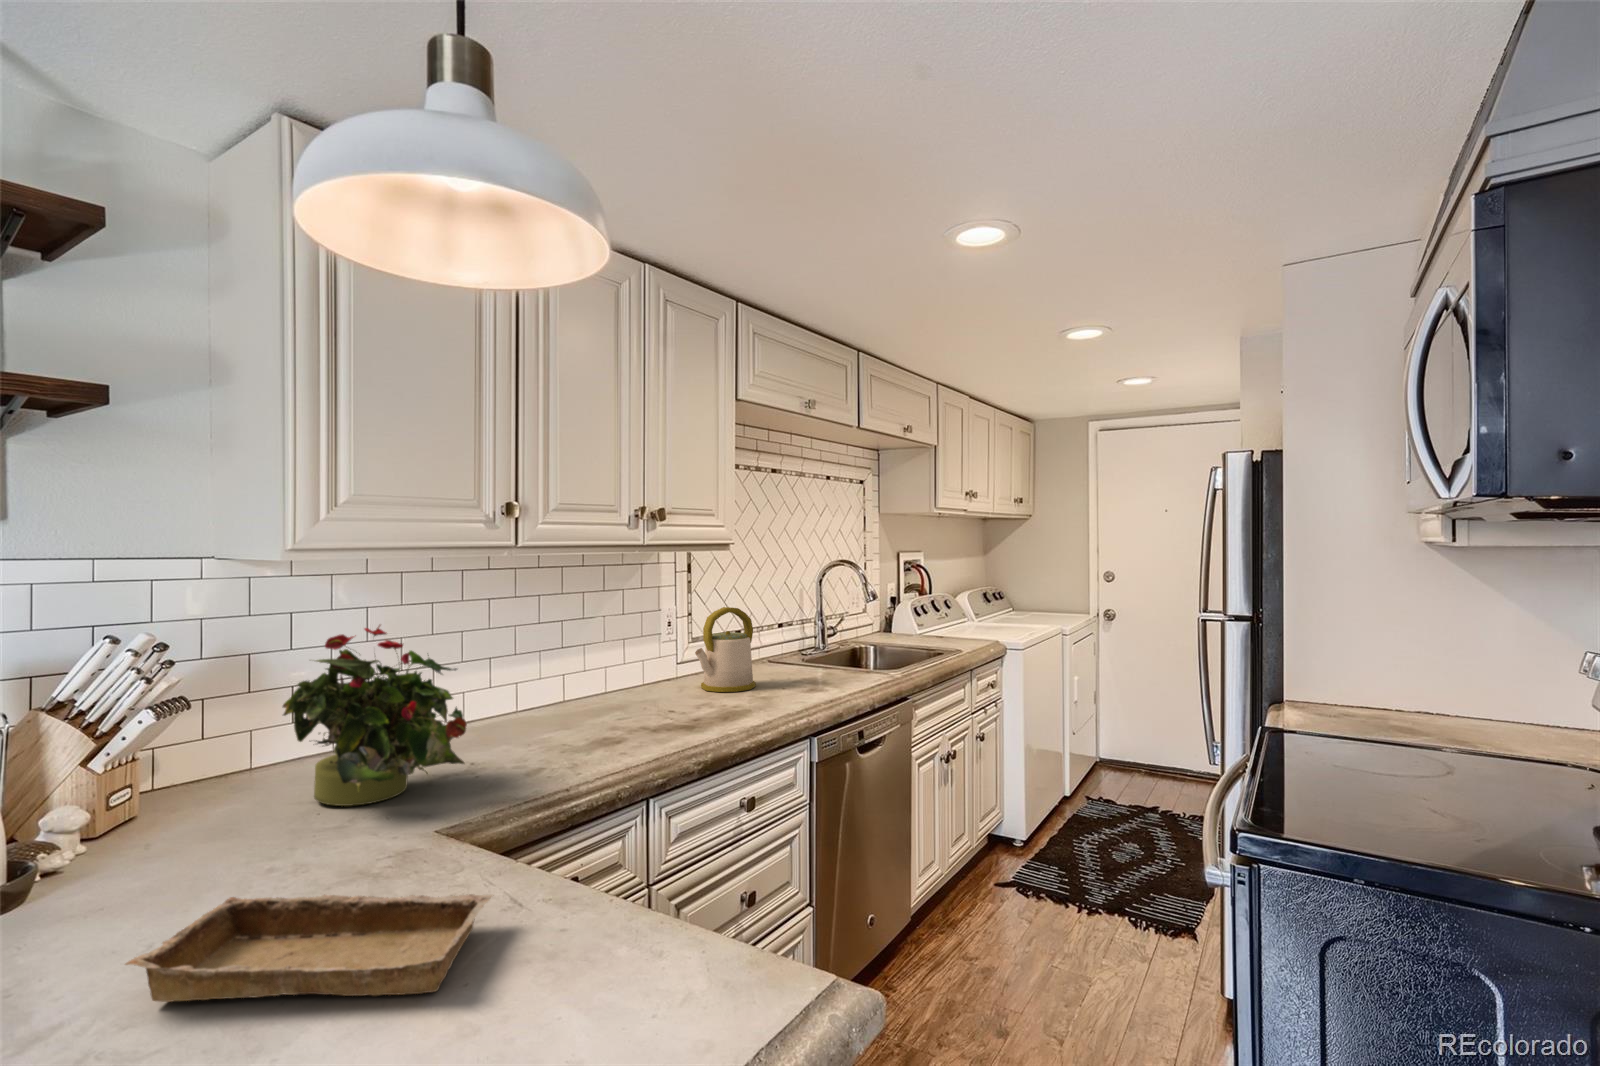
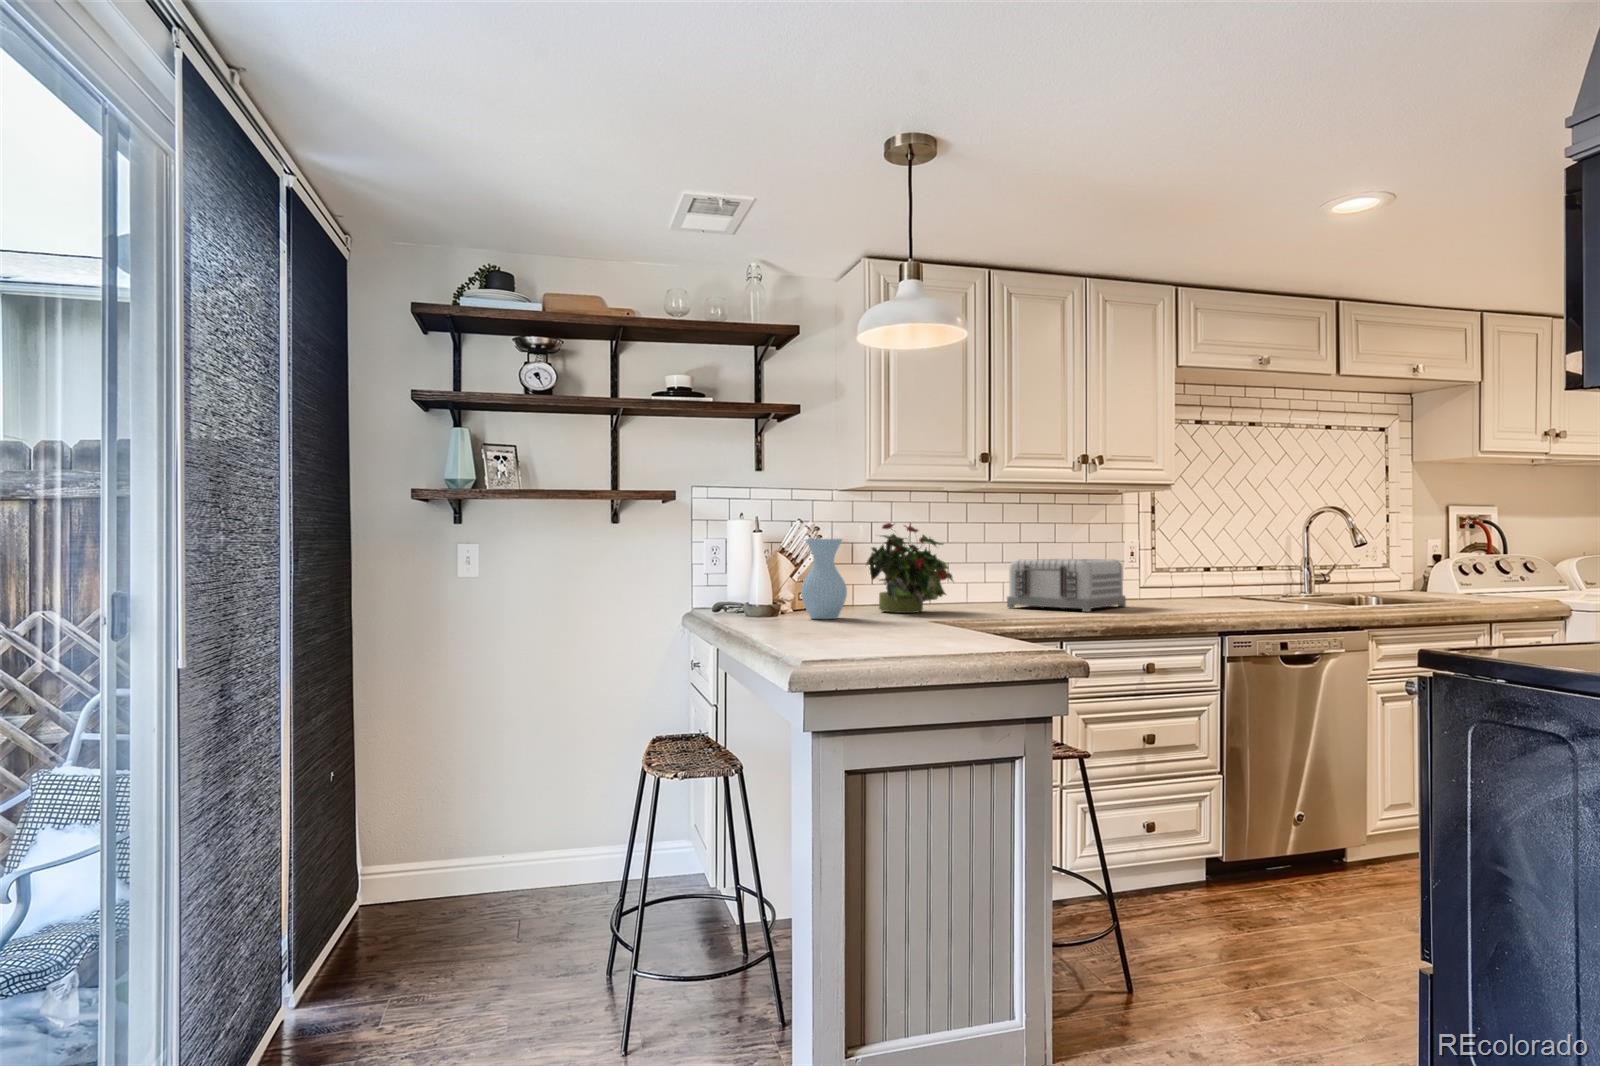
kettle: present [695,607,756,692] -> none [1142,537,1197,603]
toaster: none [542,649,696,742] -> present [1007,559,1126,612]
vase: none [110,690,245,894] -> present [801,539,847,619]
tray: present [126,894,492,1002] -> none [807,610,933,634]

